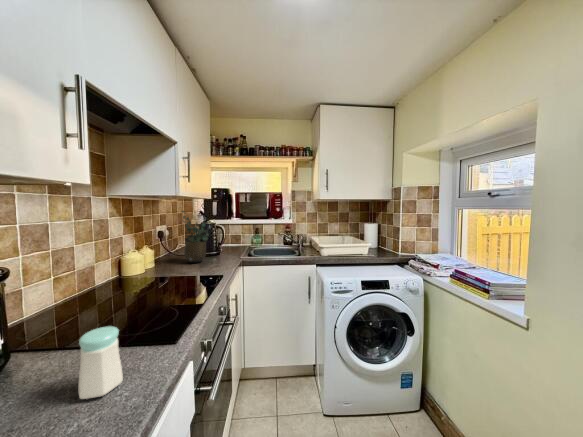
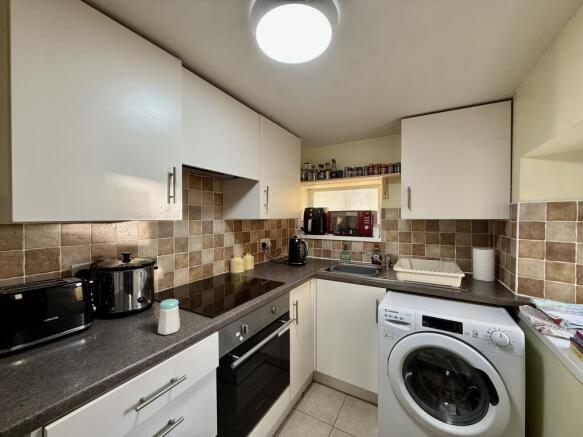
potted plant: present [182,211,209,262] -> none [275,227,295,270]

